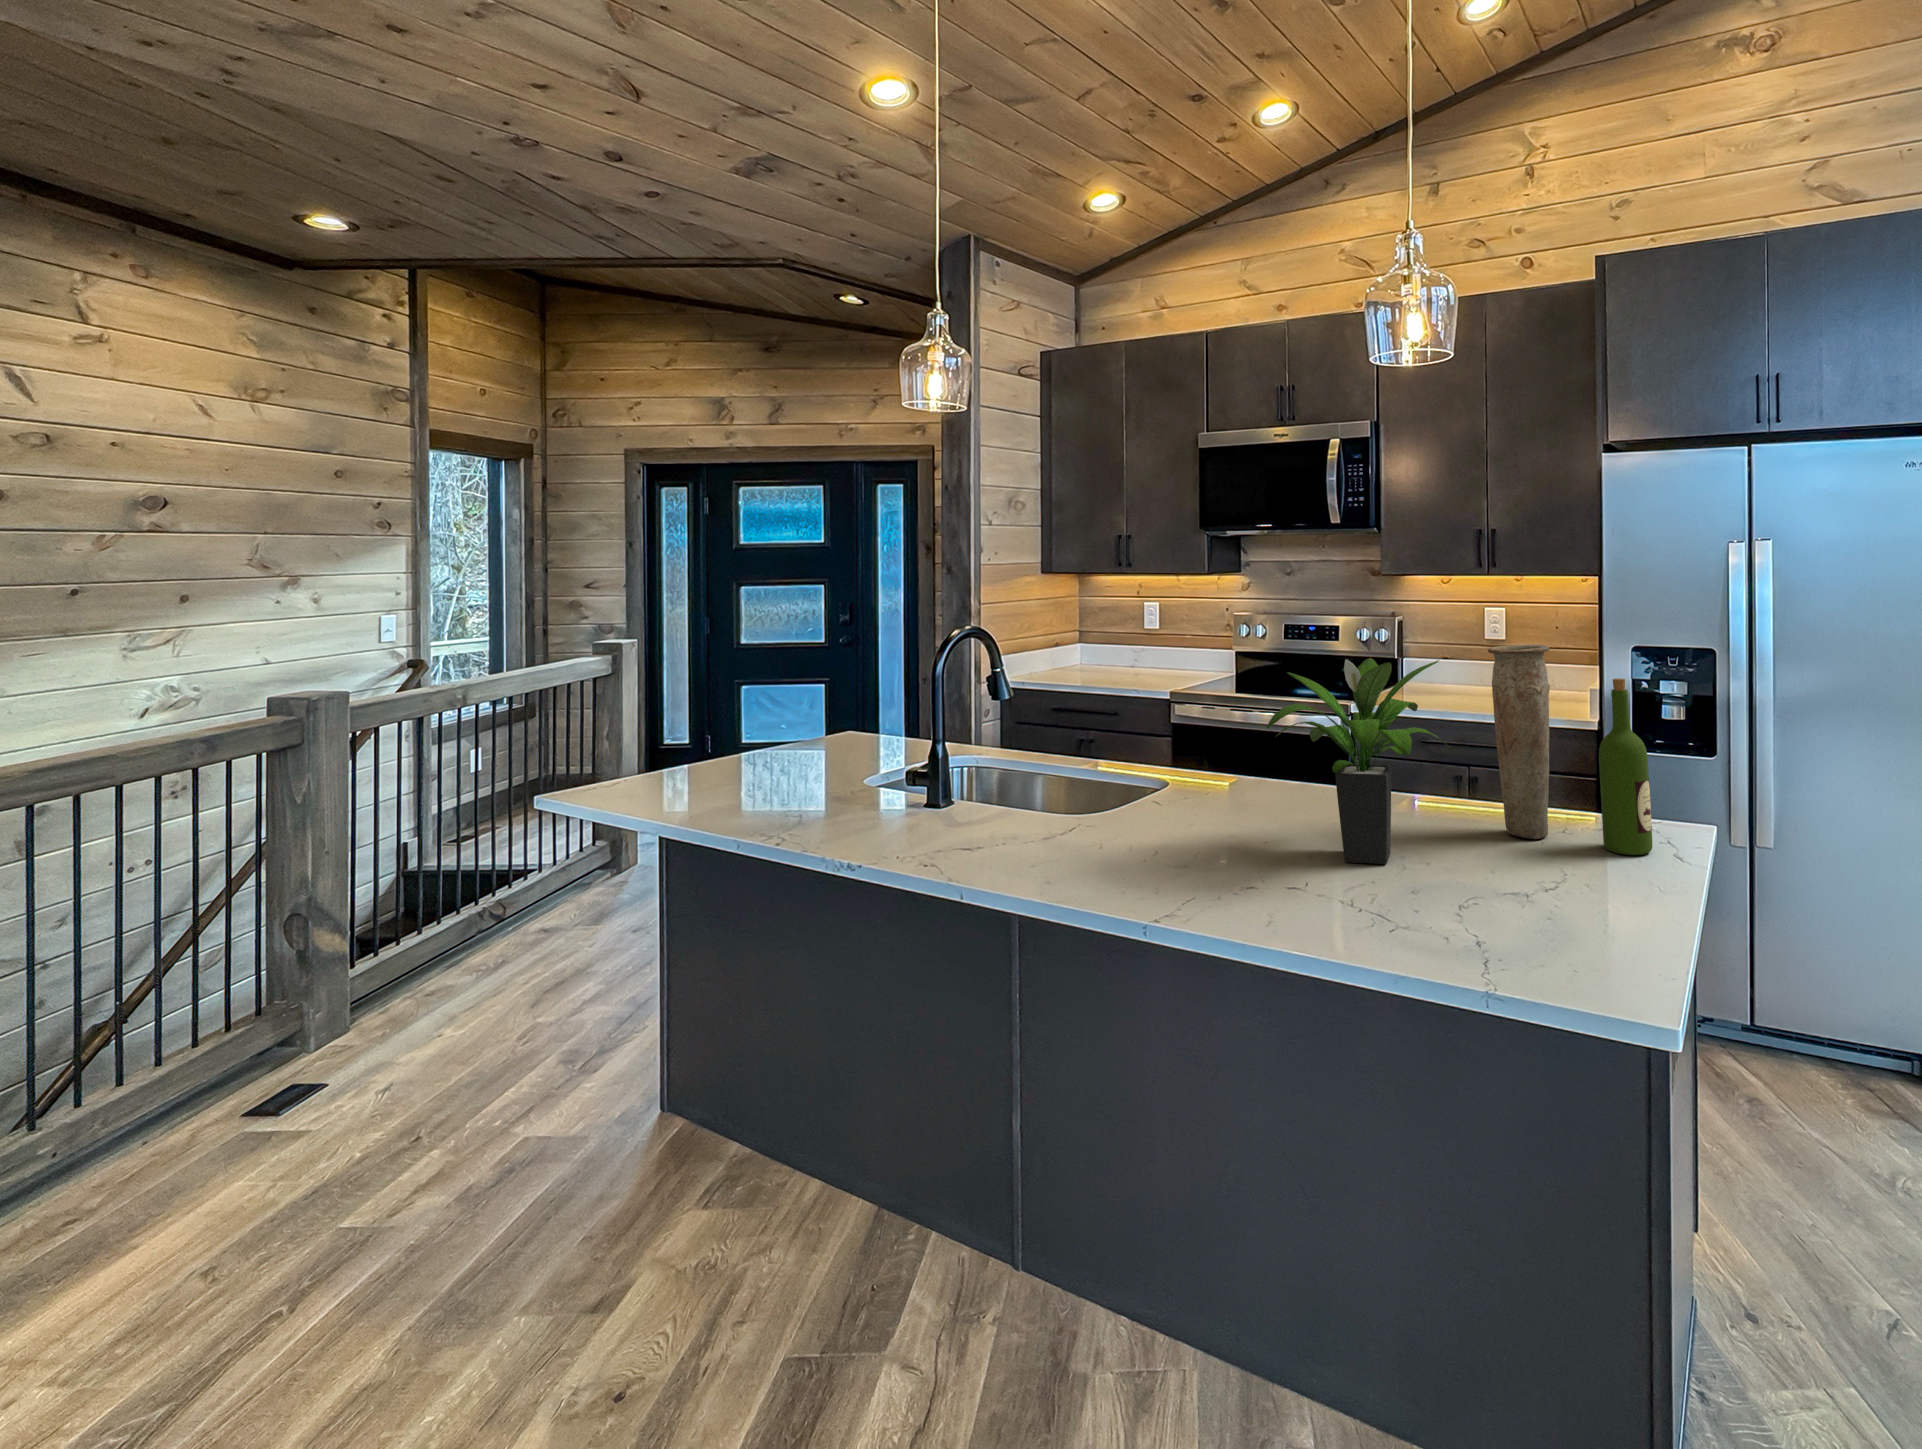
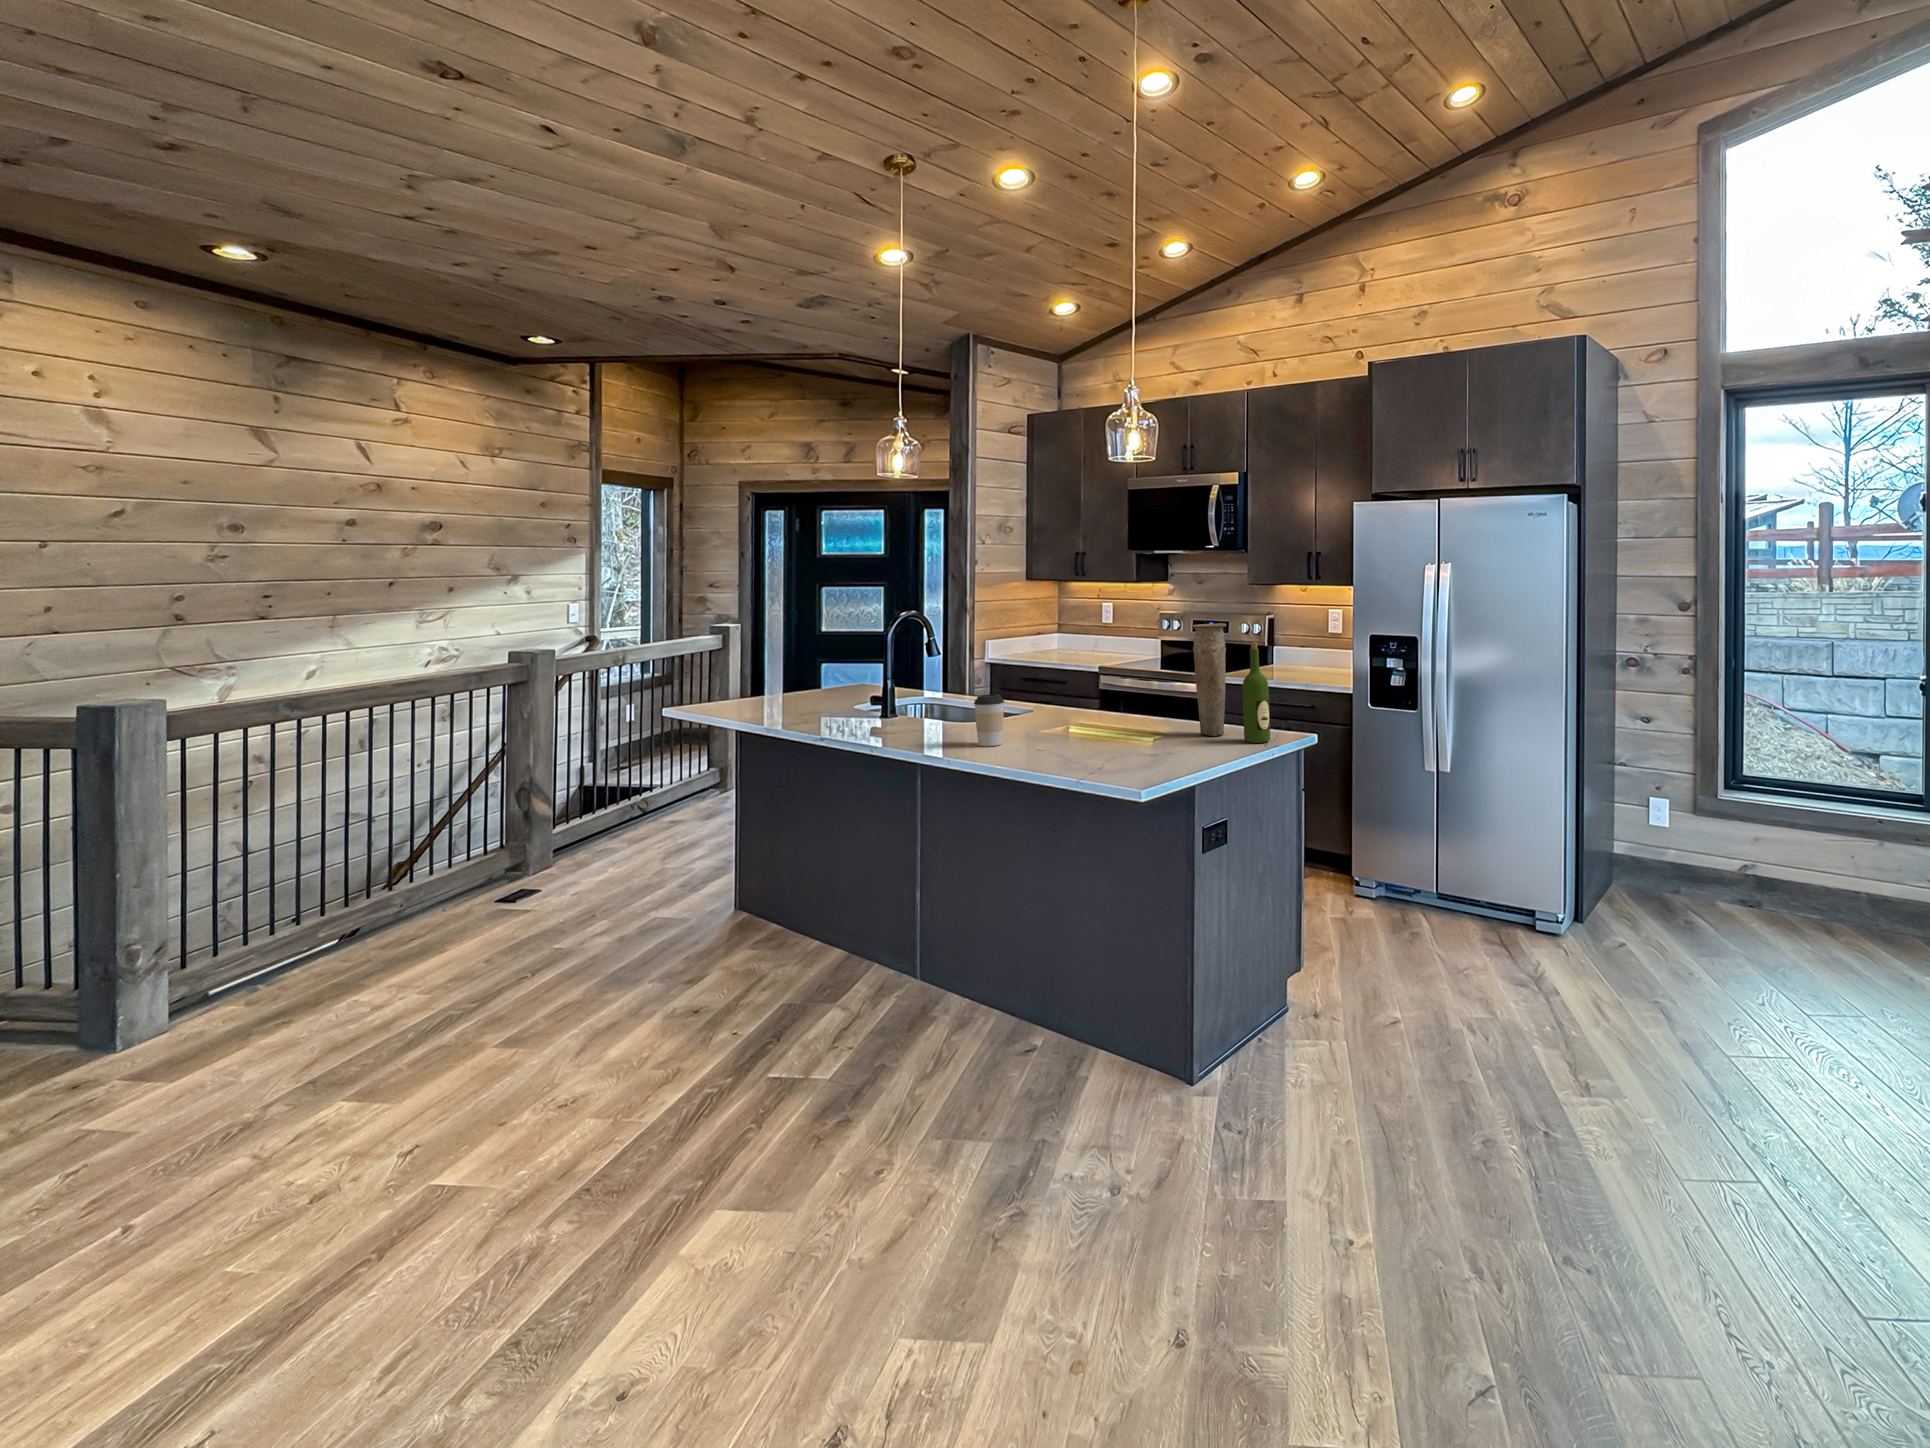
potted plant: present [1266,658,1449,864] -> none [1046,628,1154,743]
coffee cup: none [1140,782,1194,881] -> present [974,694,1004,746]

